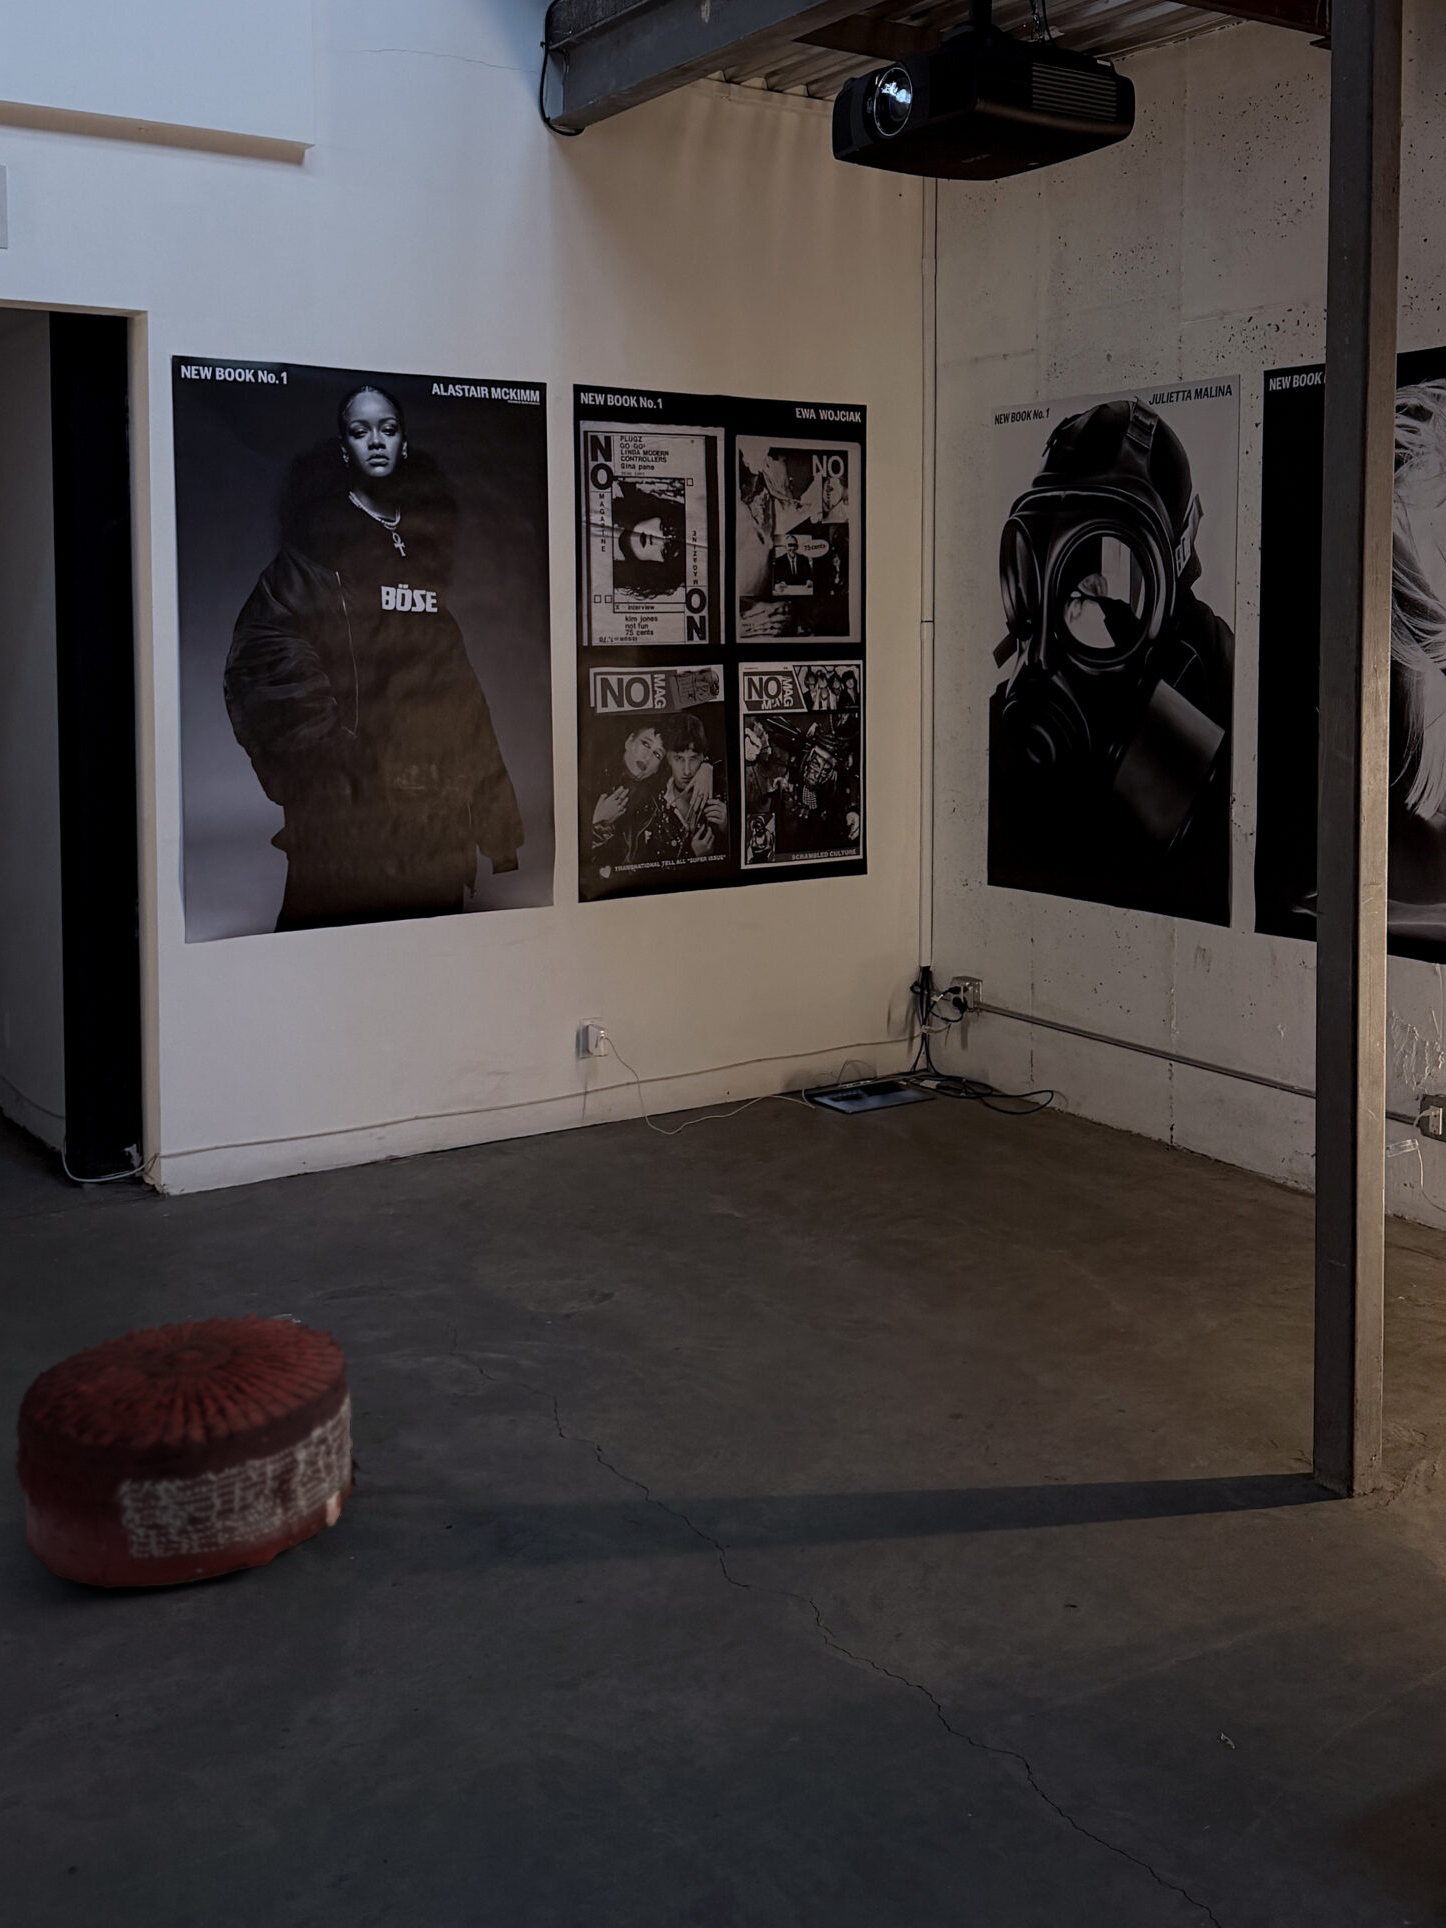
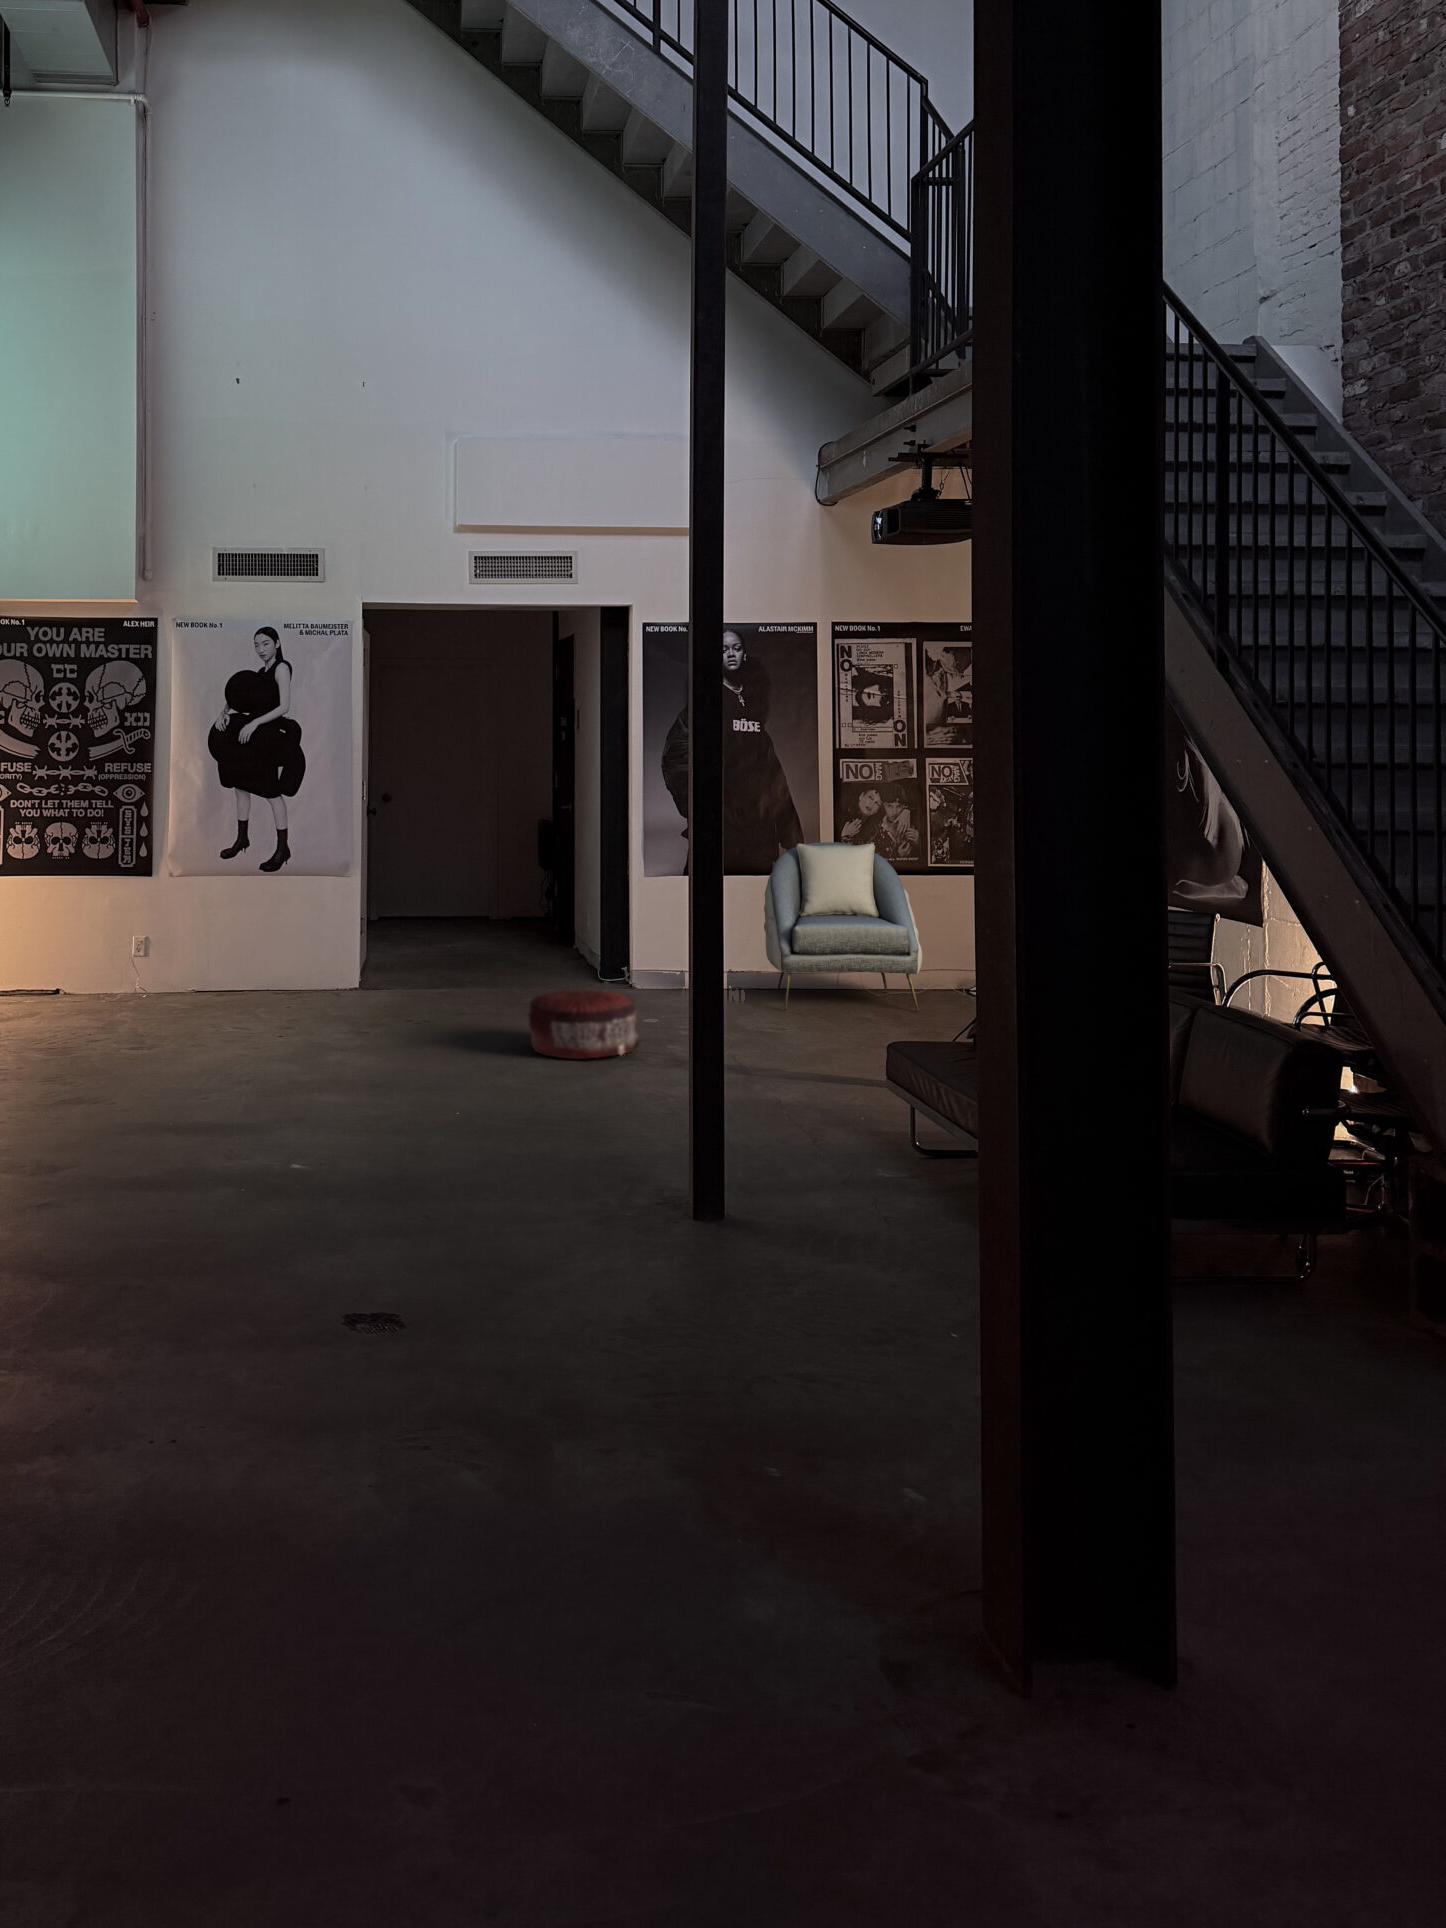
armchair: none [470,837,819,1228] -> present [764,842,922,1011]

